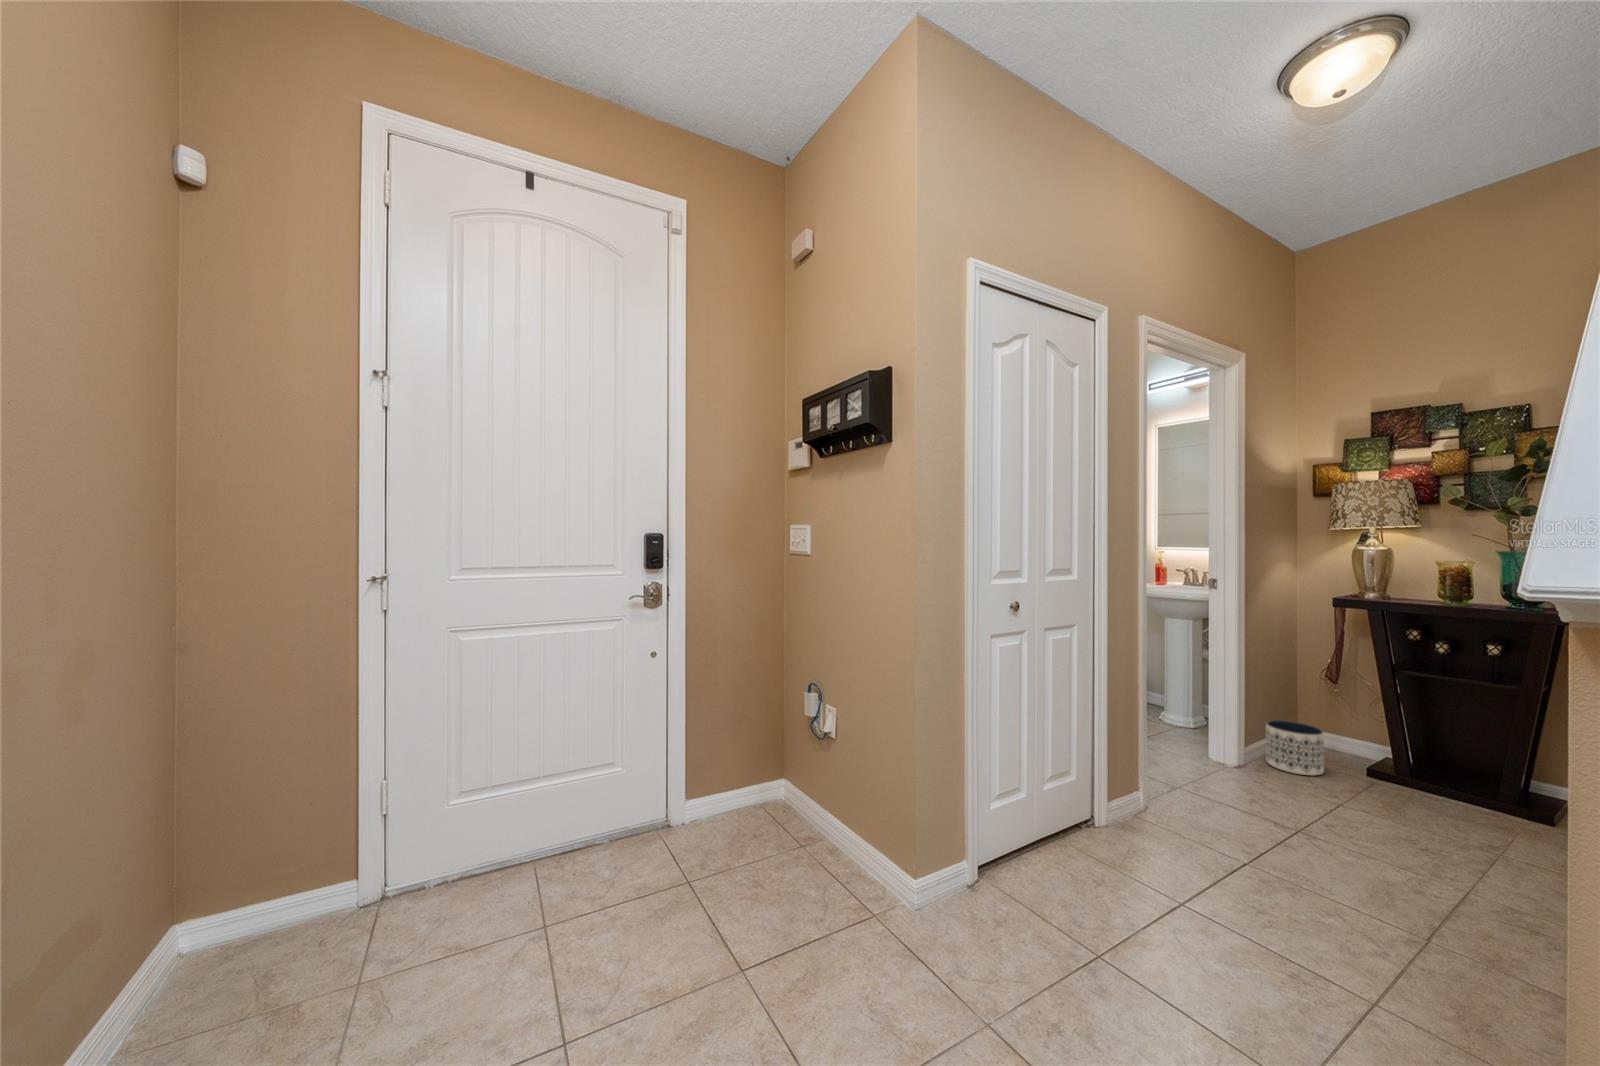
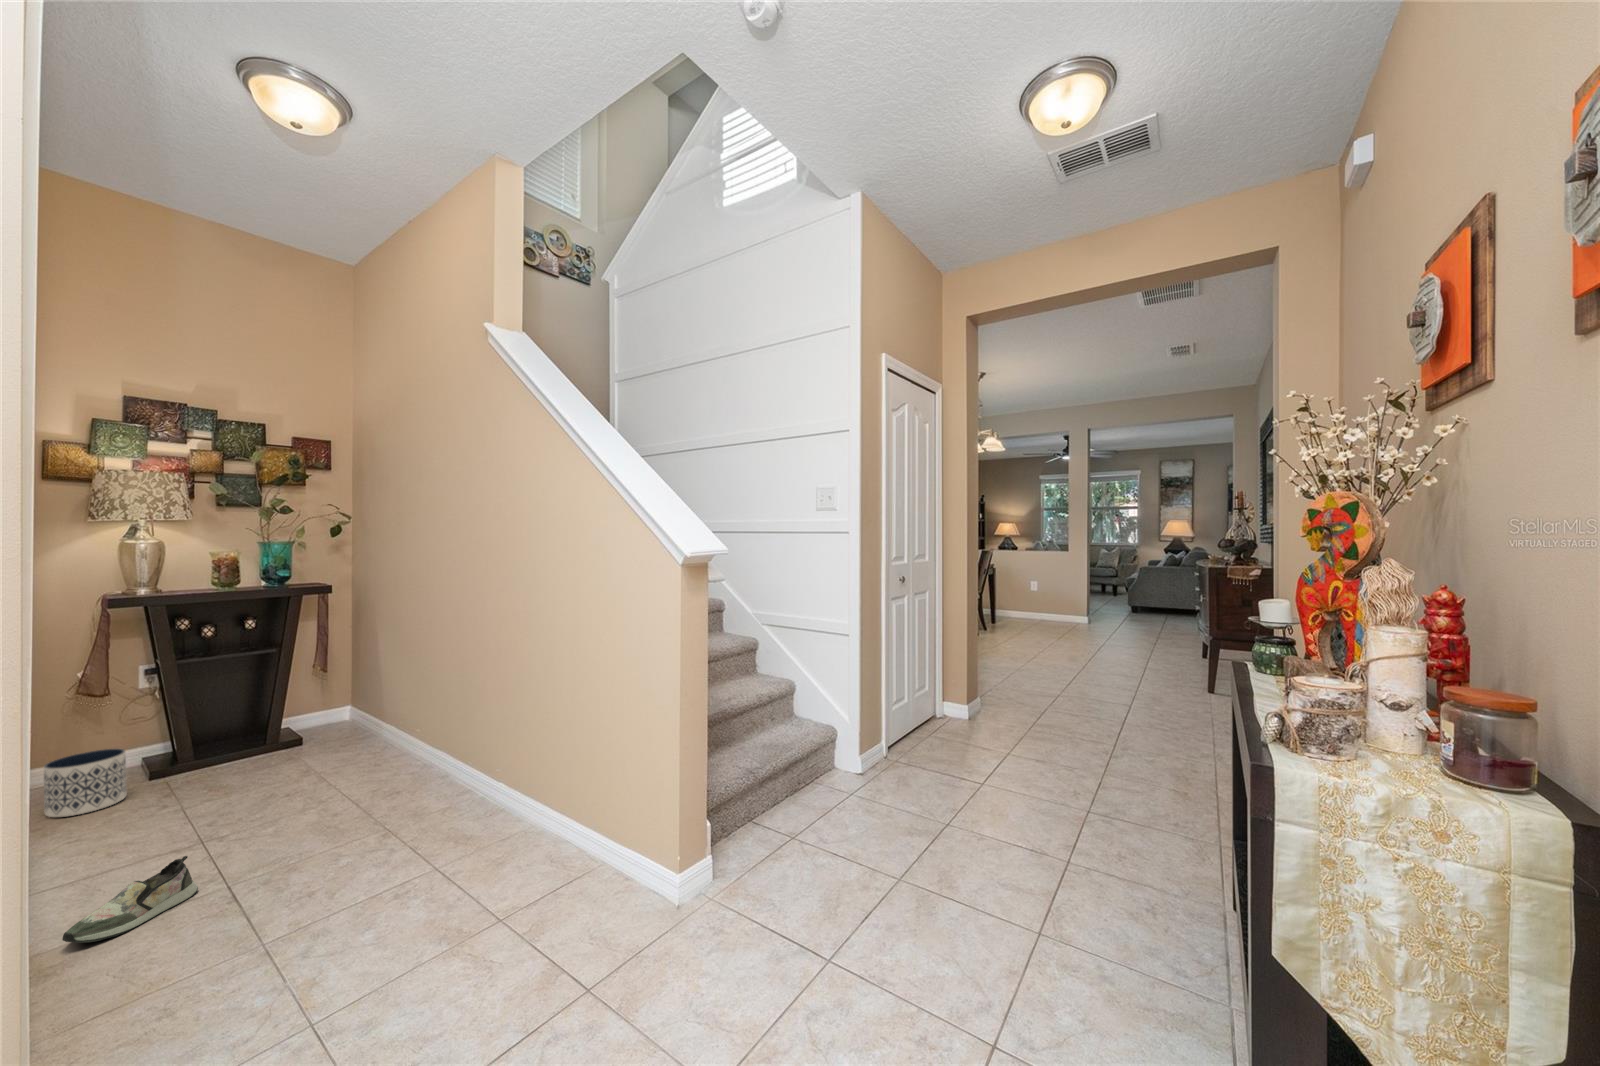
shoe: none [1122,807,1212,852] -> present [62,856,198,943]

